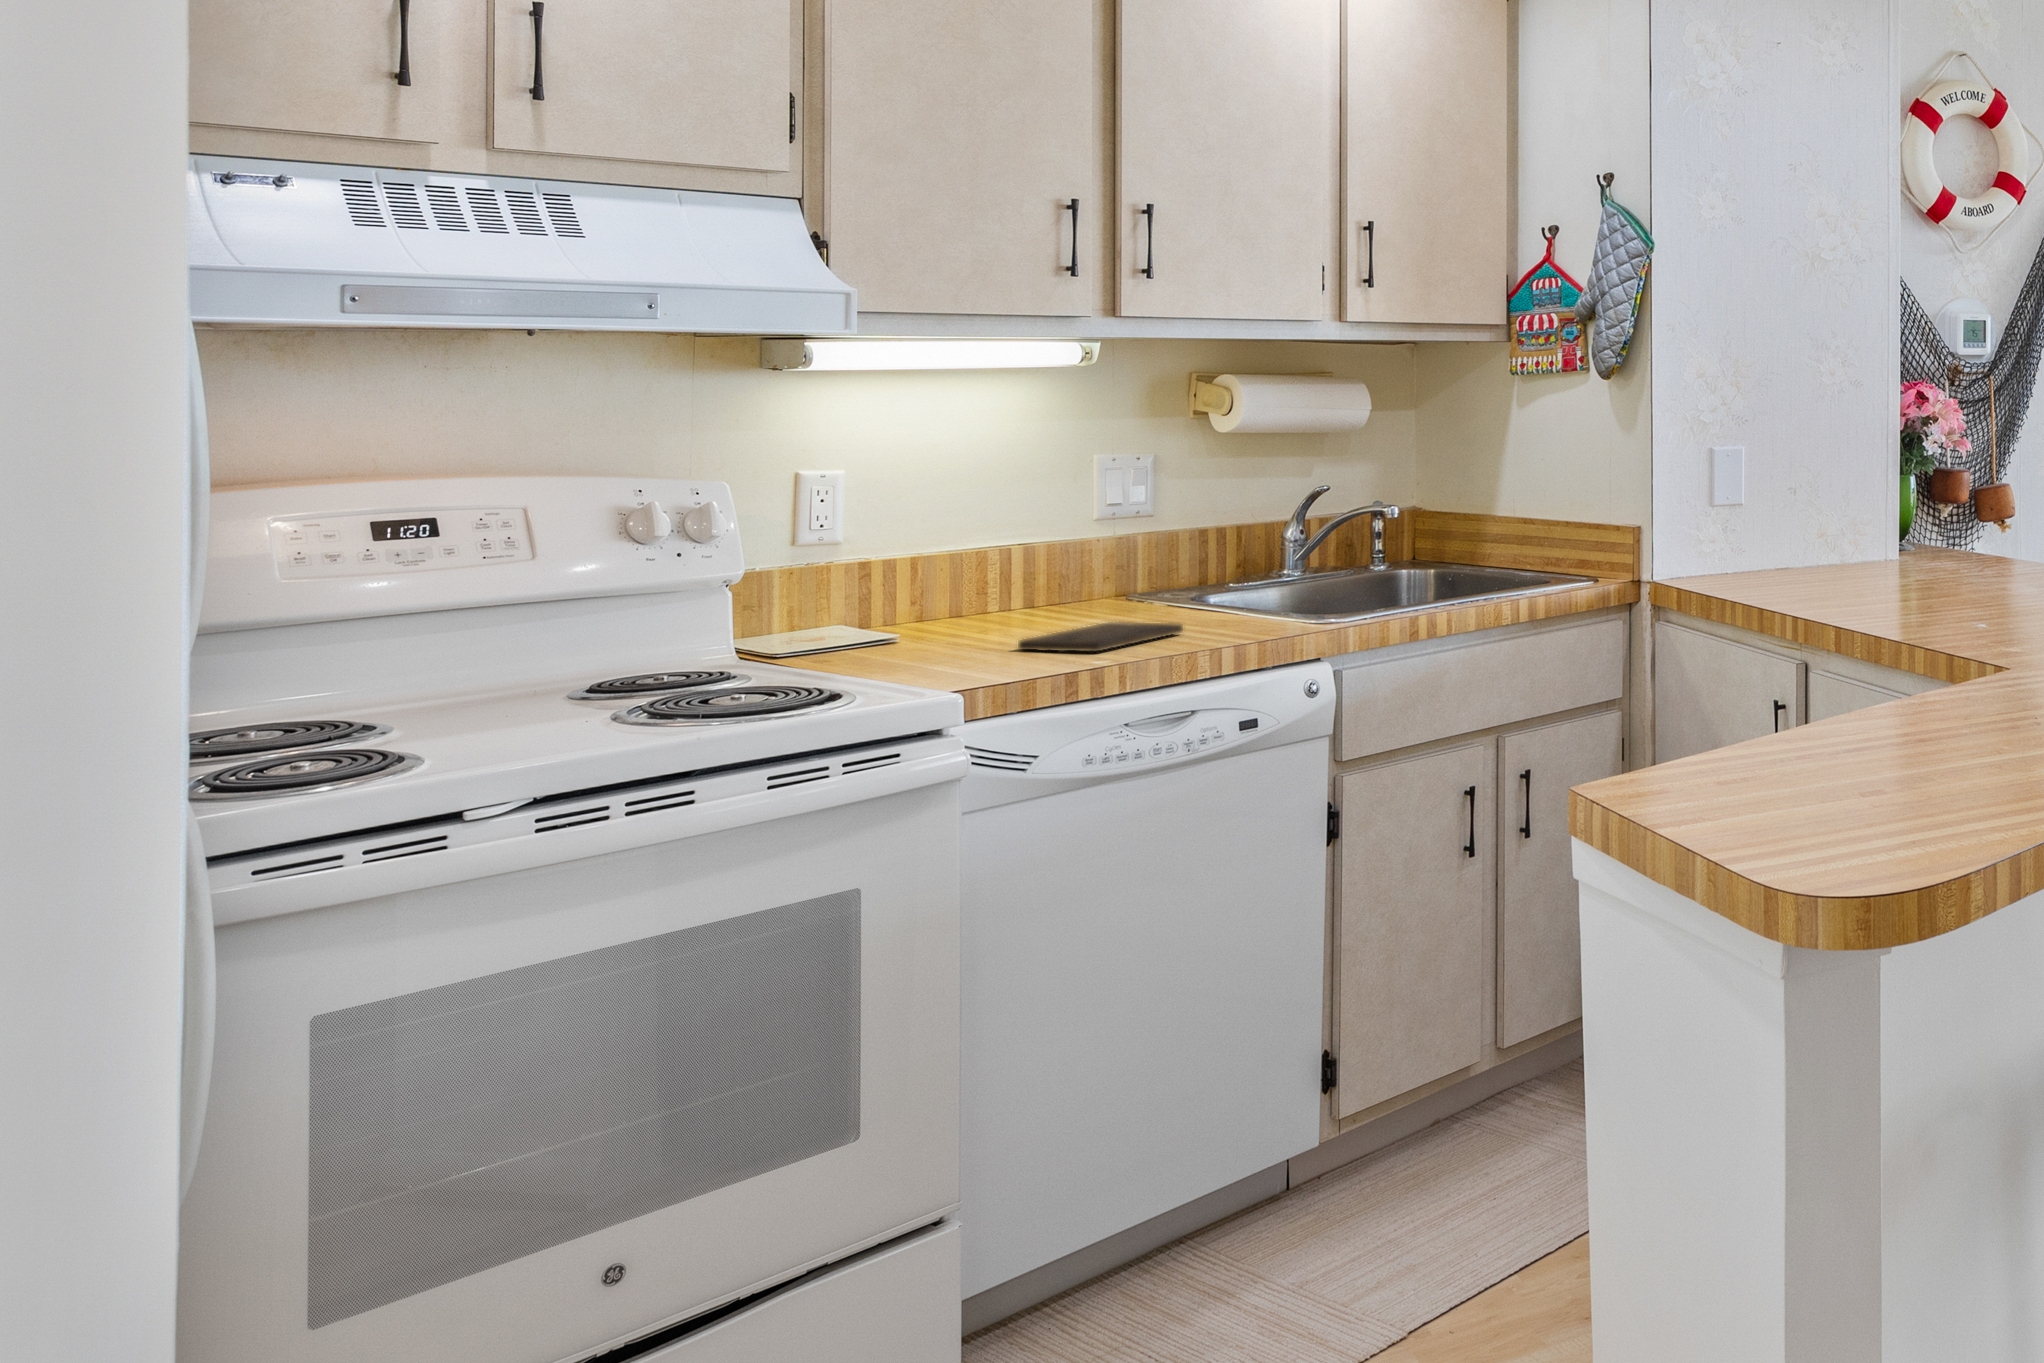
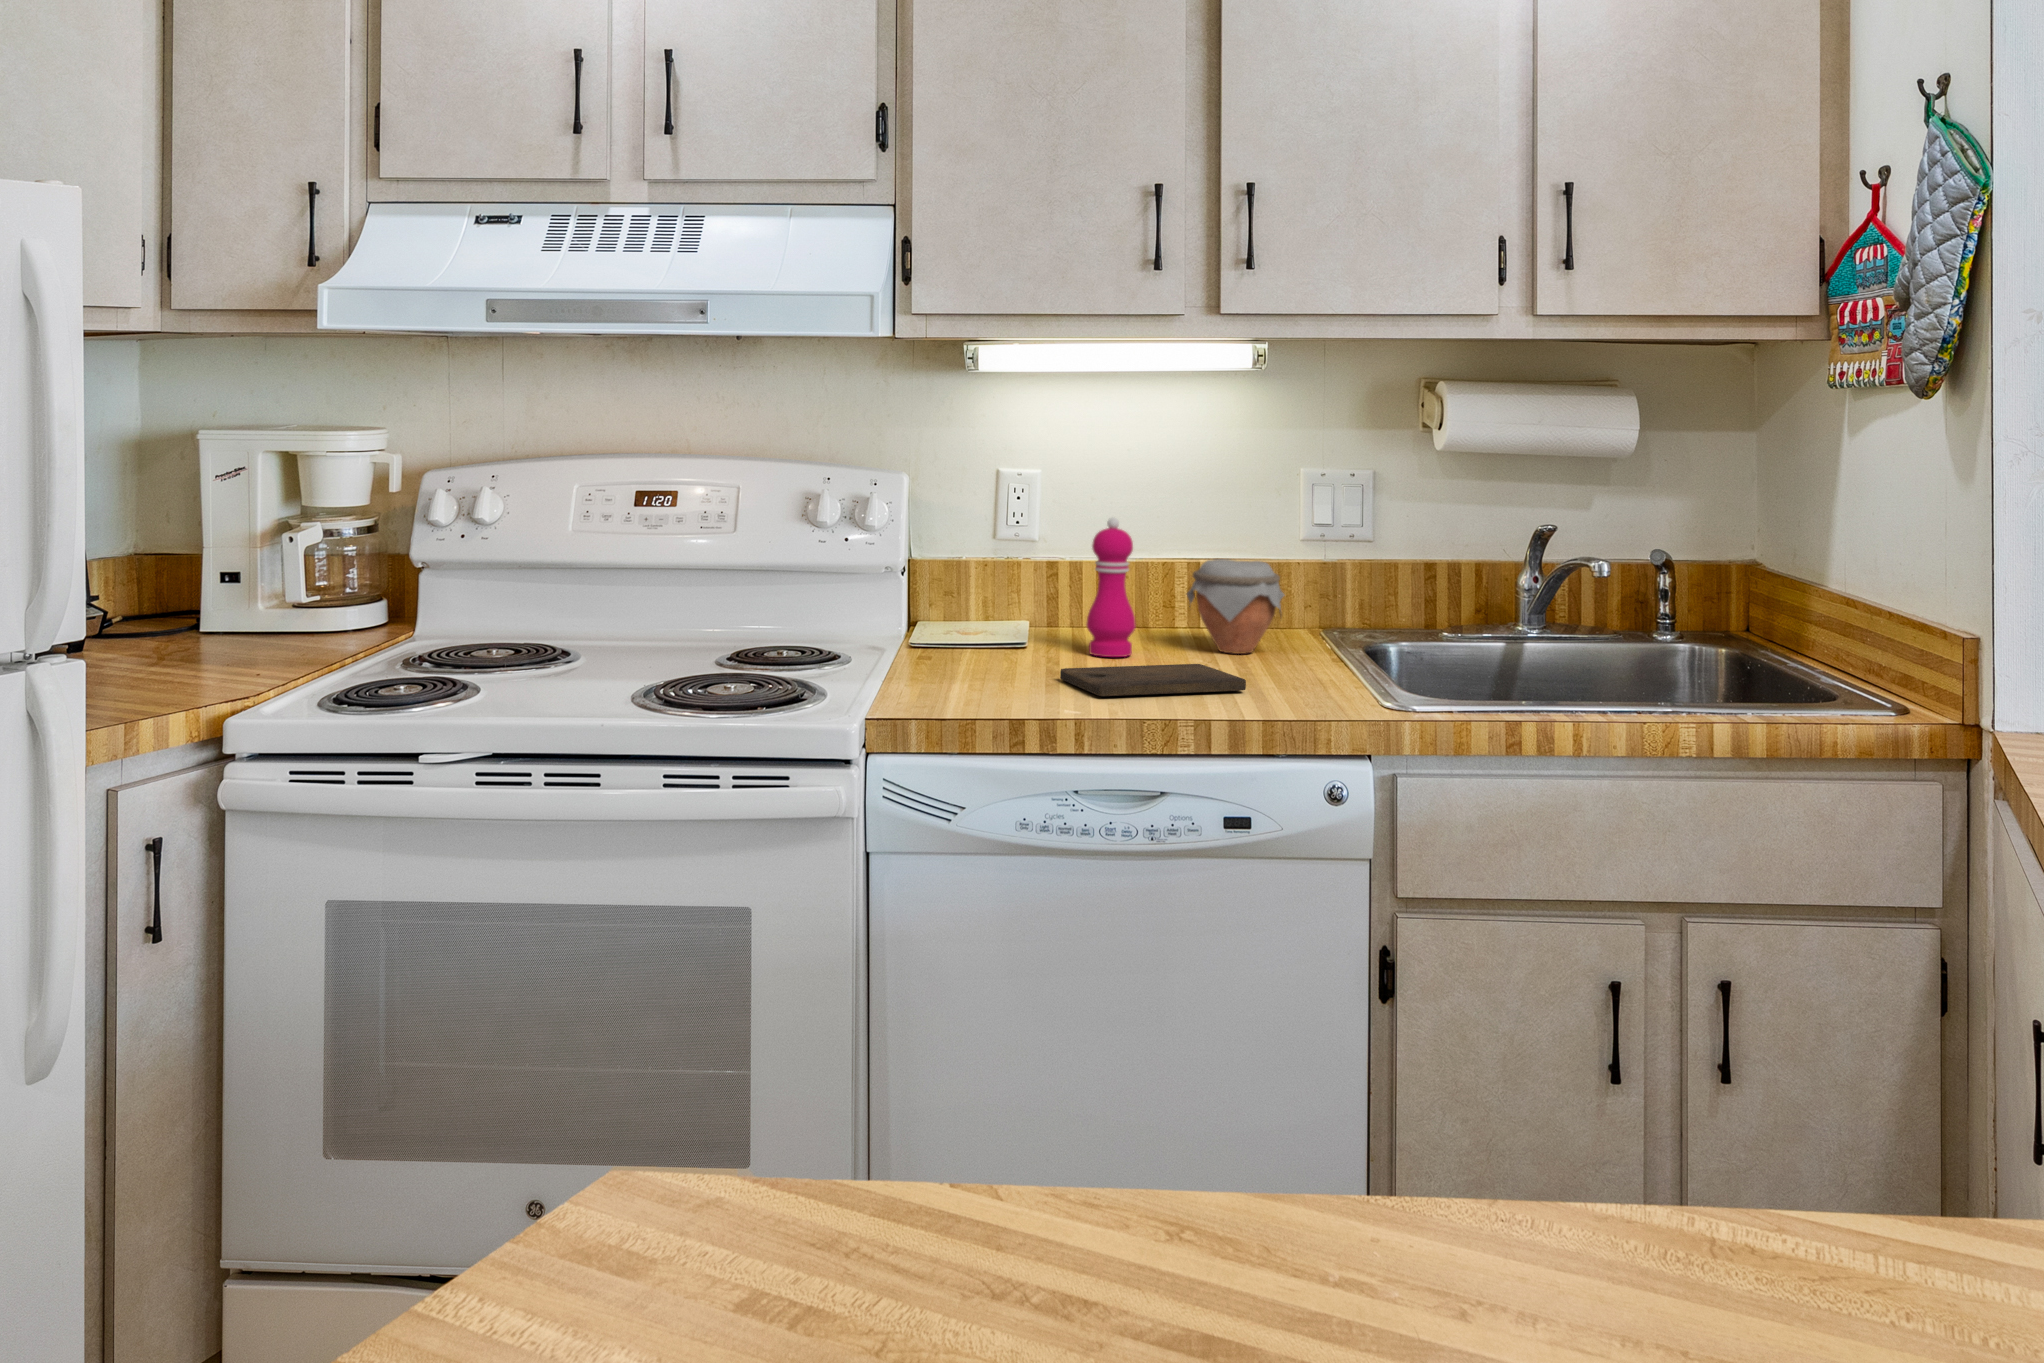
pepper mill: none [960,507,1012,635] -> present [1086,518,1136,657]
jar: none [1019,536,1123,618] -> present [1187,559,1285,654]

